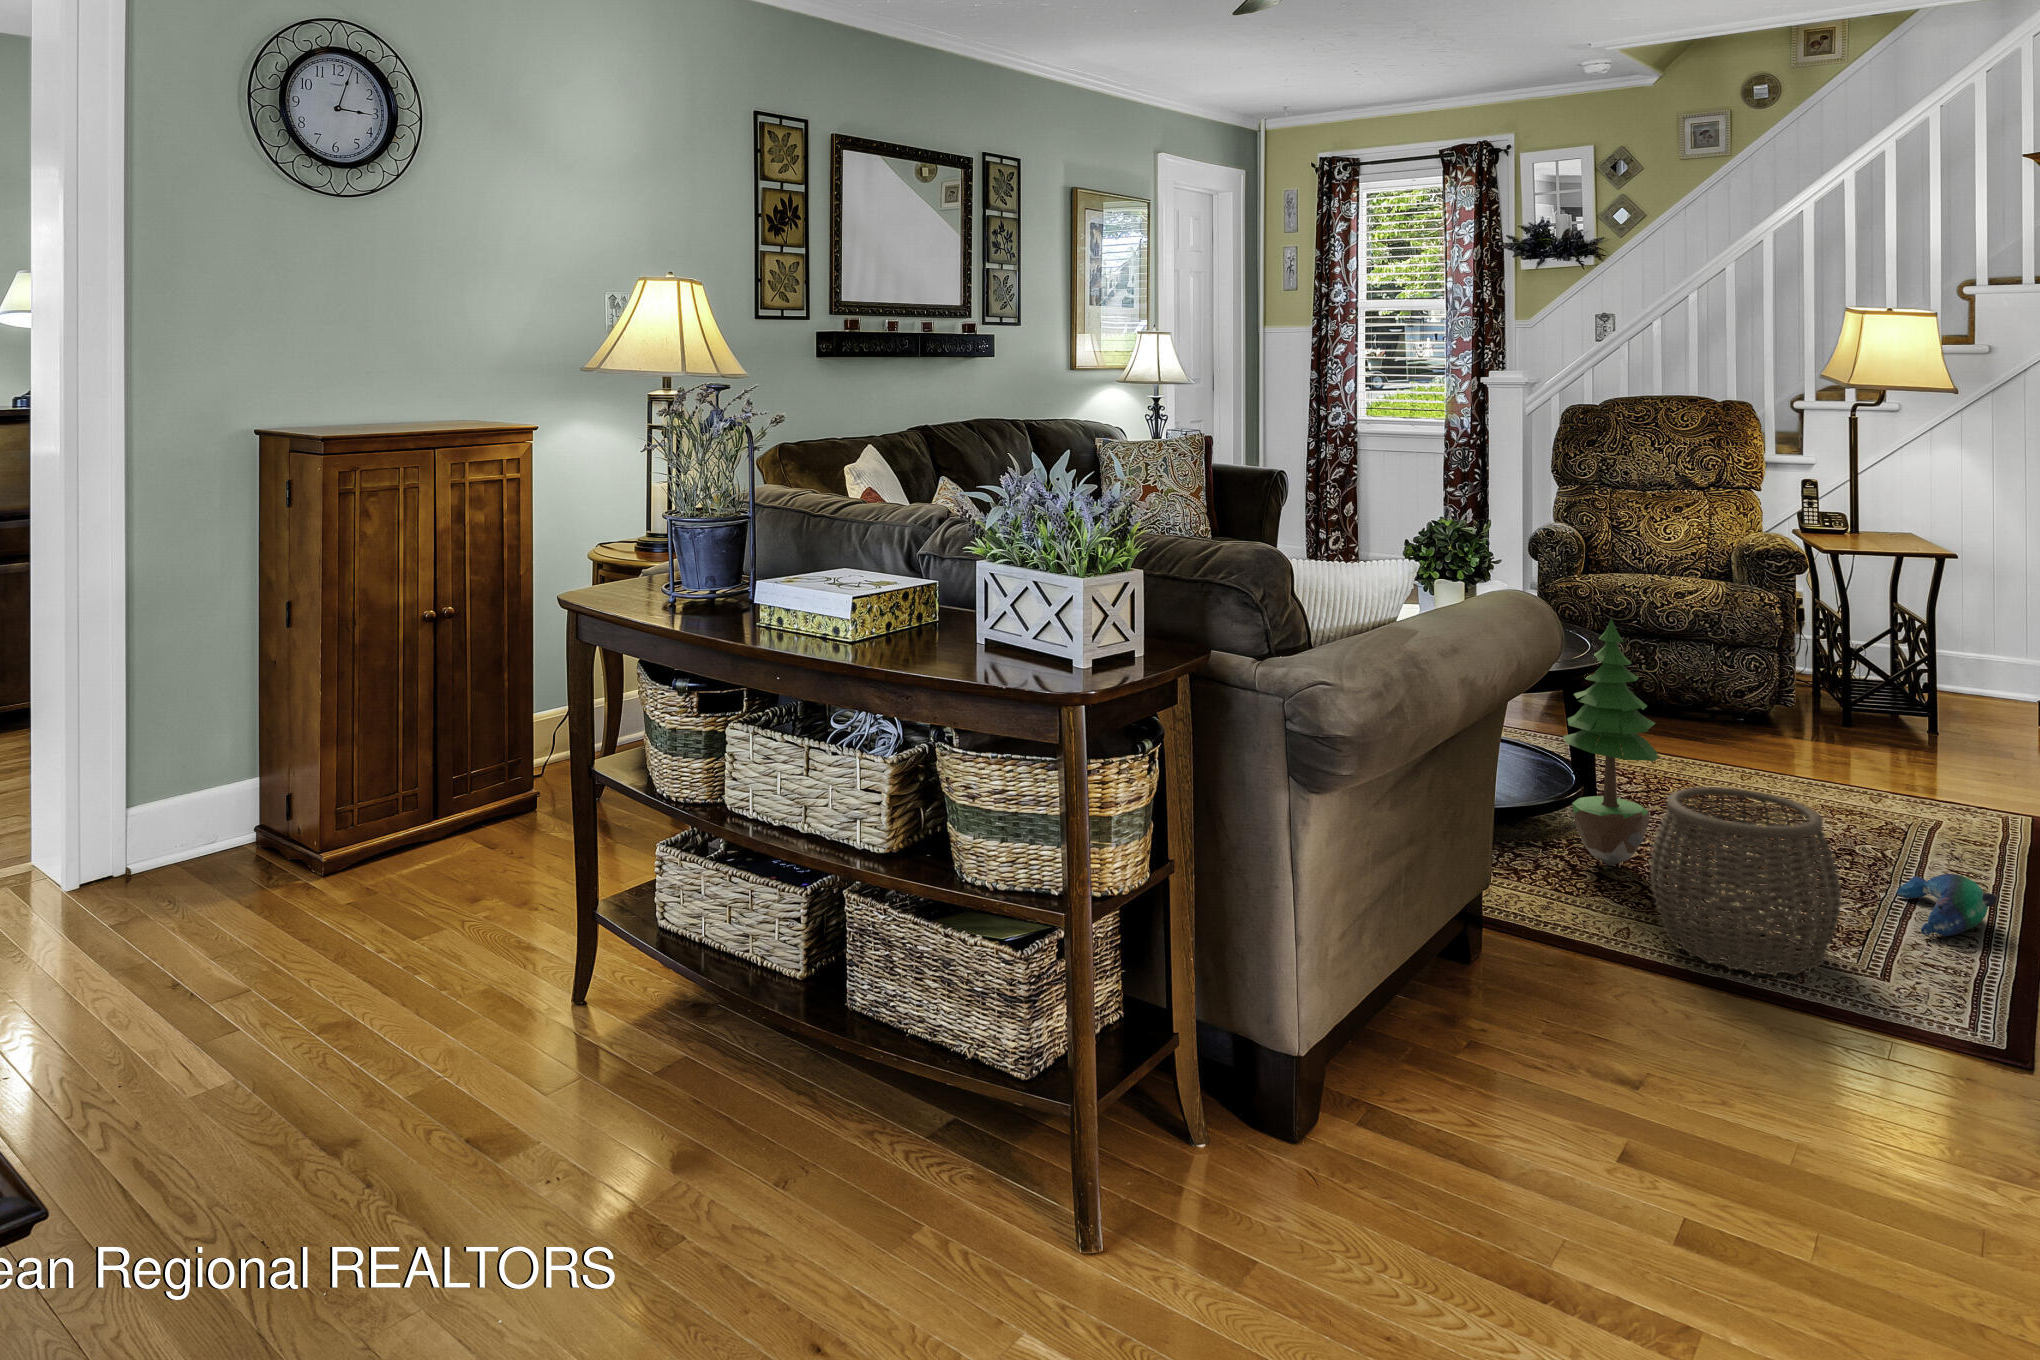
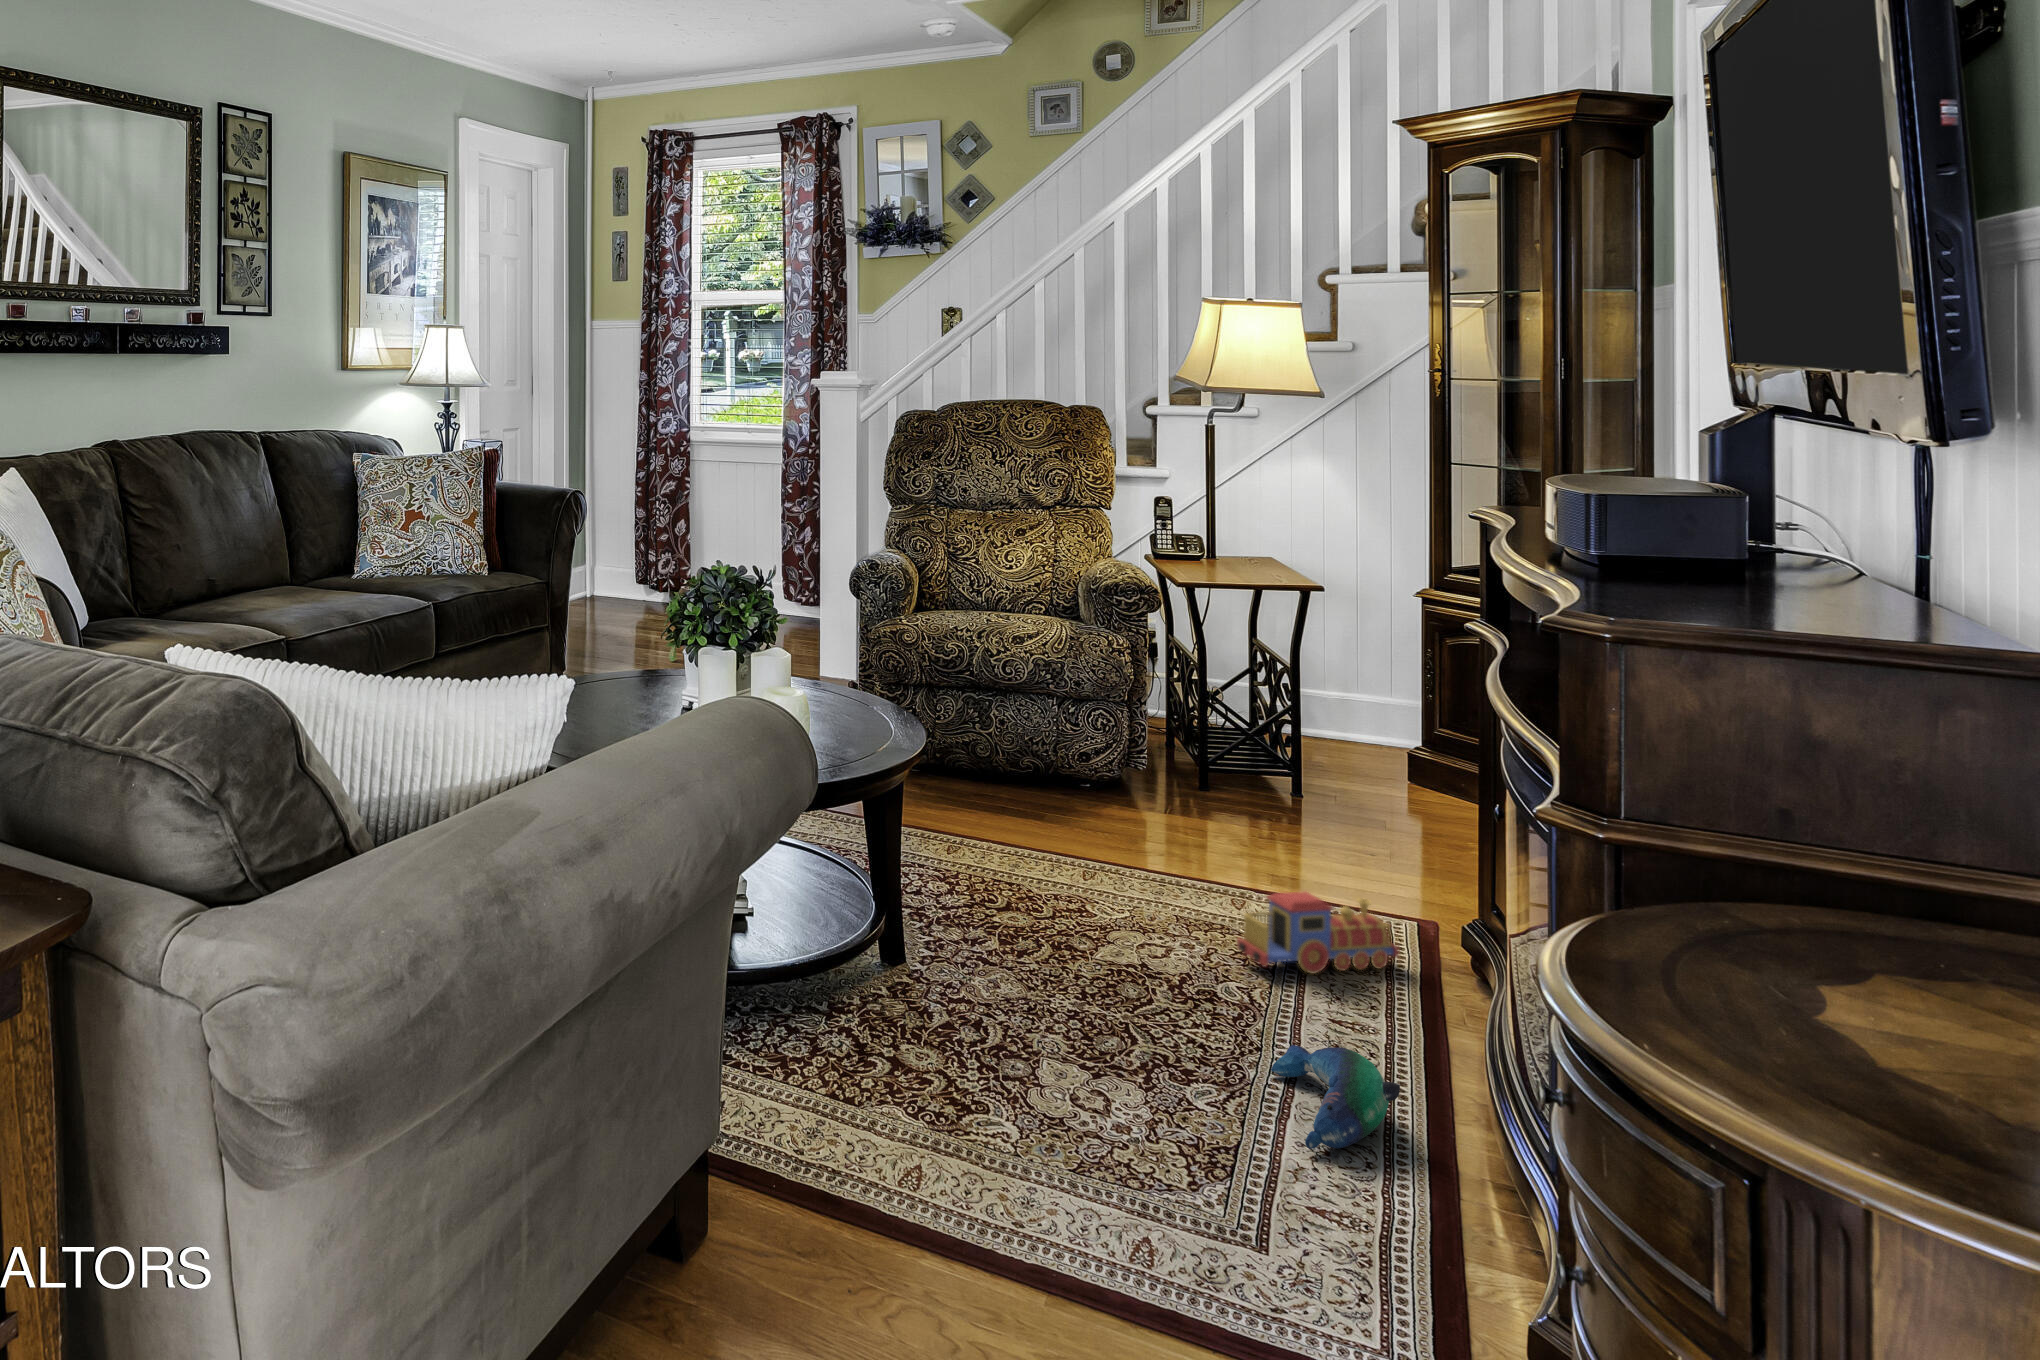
potted tree: present [1563,619,1659,866] -> none [848,704,972,1041]
toy train: none [1871,780,2008,842] -> present [1237,892,1399,973]
woven basket: present [1650,787,1841,976] -> none [947,953,1203,1252]

